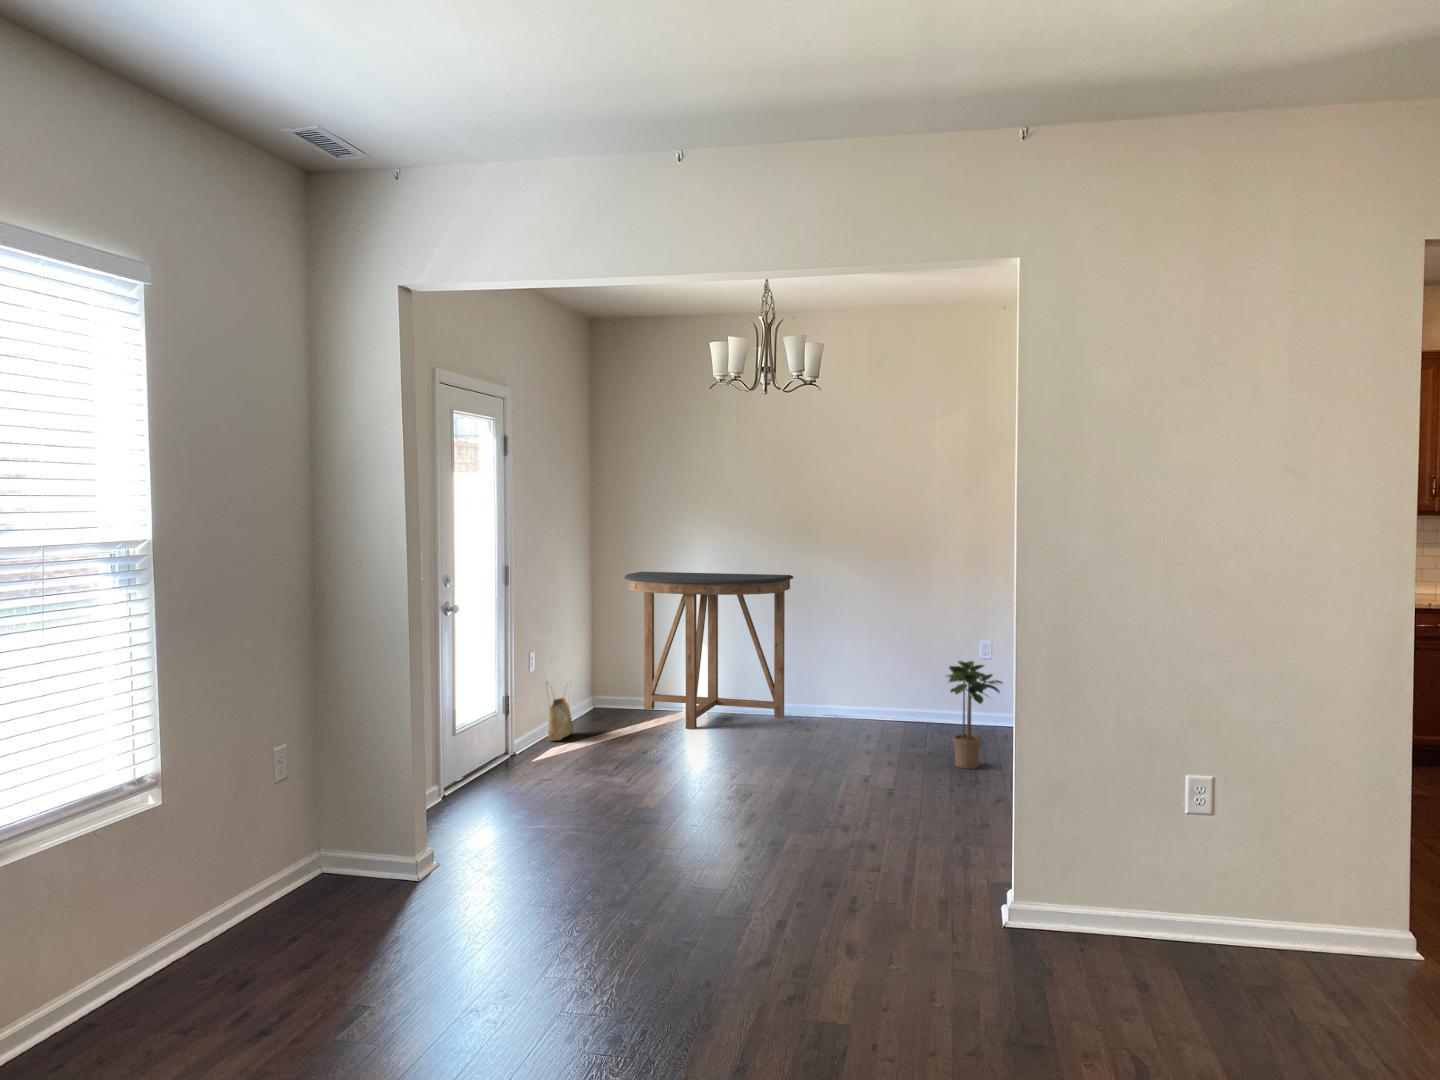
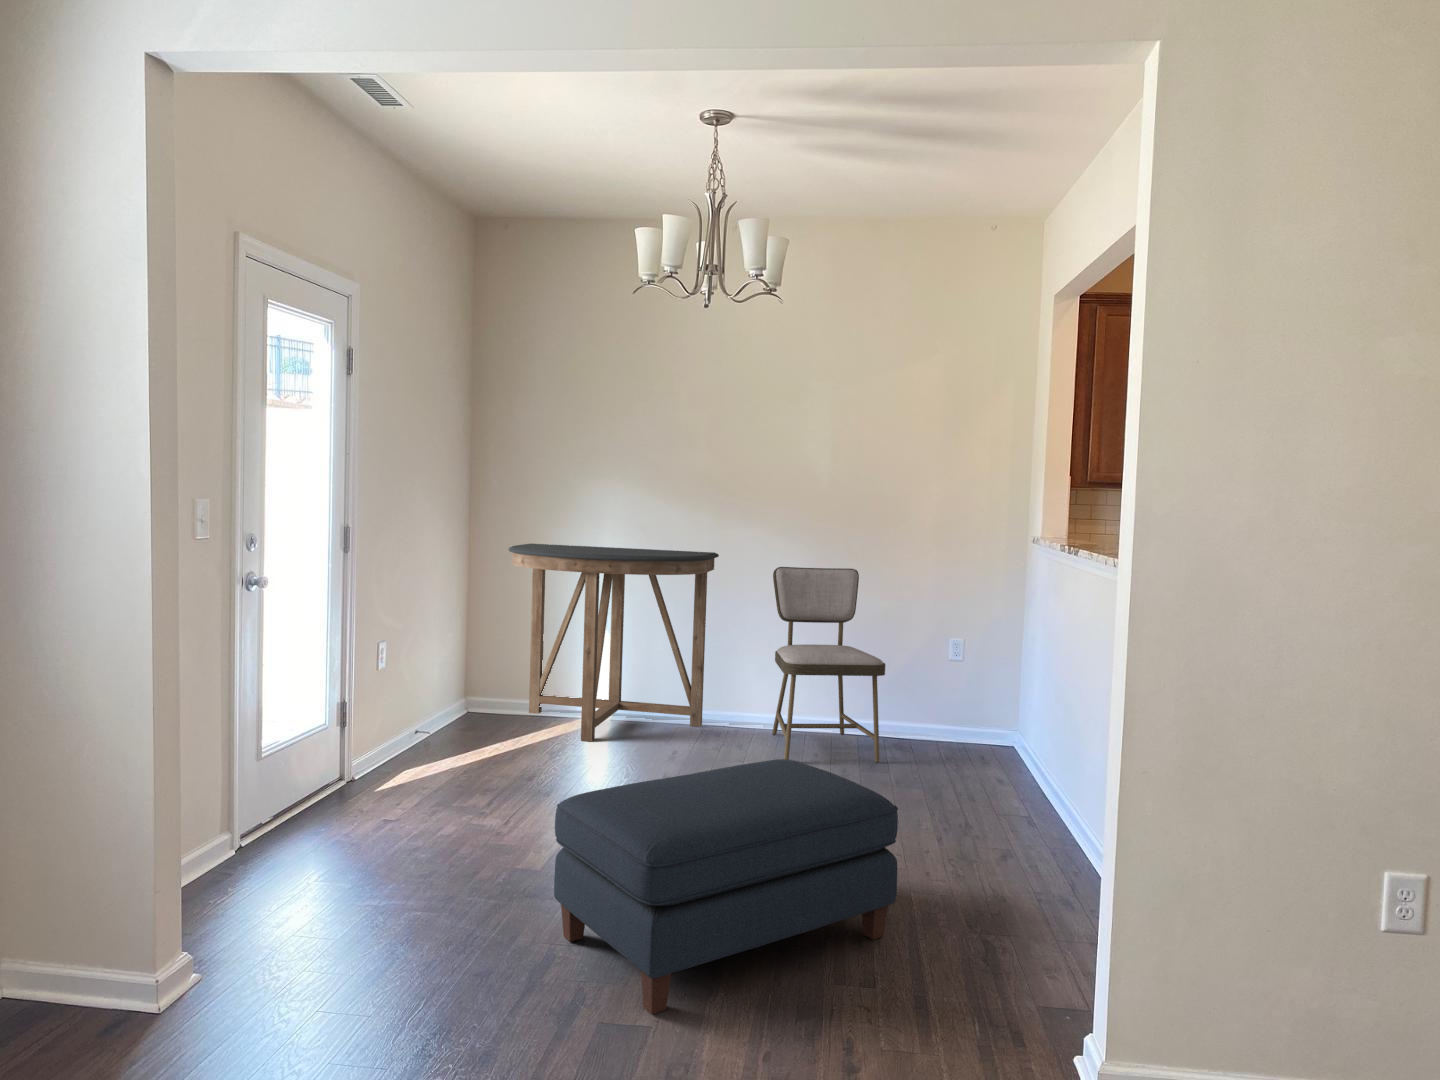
dining chair: none [838,585,928,743] -> present [772,567,885,763]
potted plant: present [948,661,1002,769] -> none [912,665,989,801]
woven basket: present [548,681,574,741] -> none [400,680,437,758]
ottoman: none [664,728,906,887] -> present [554,759,898,1014]

